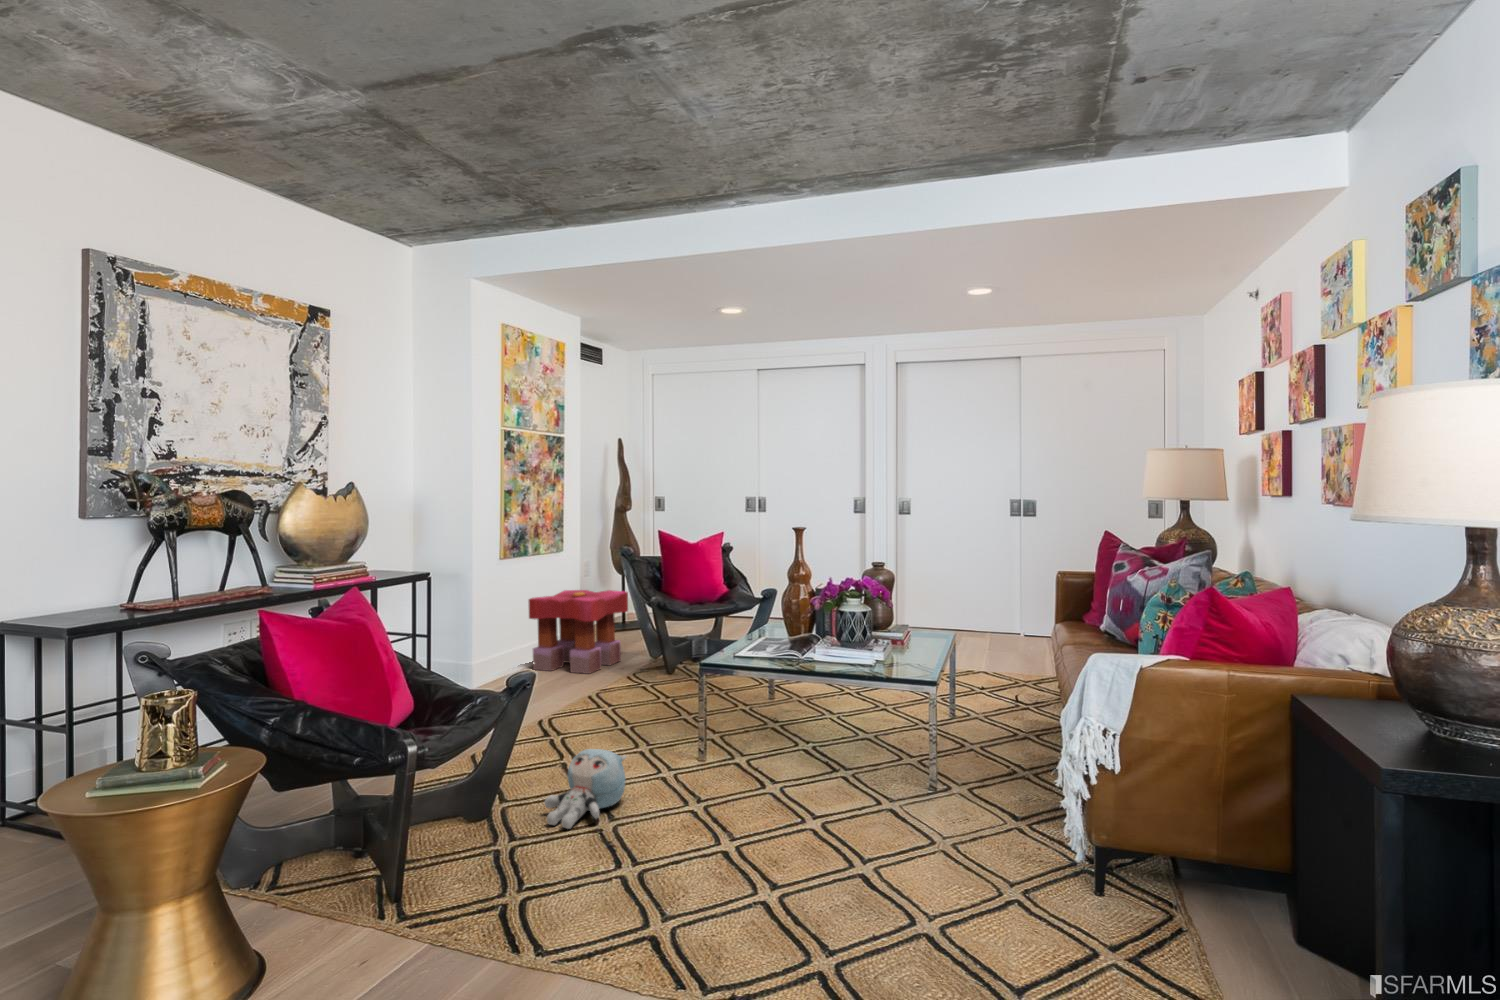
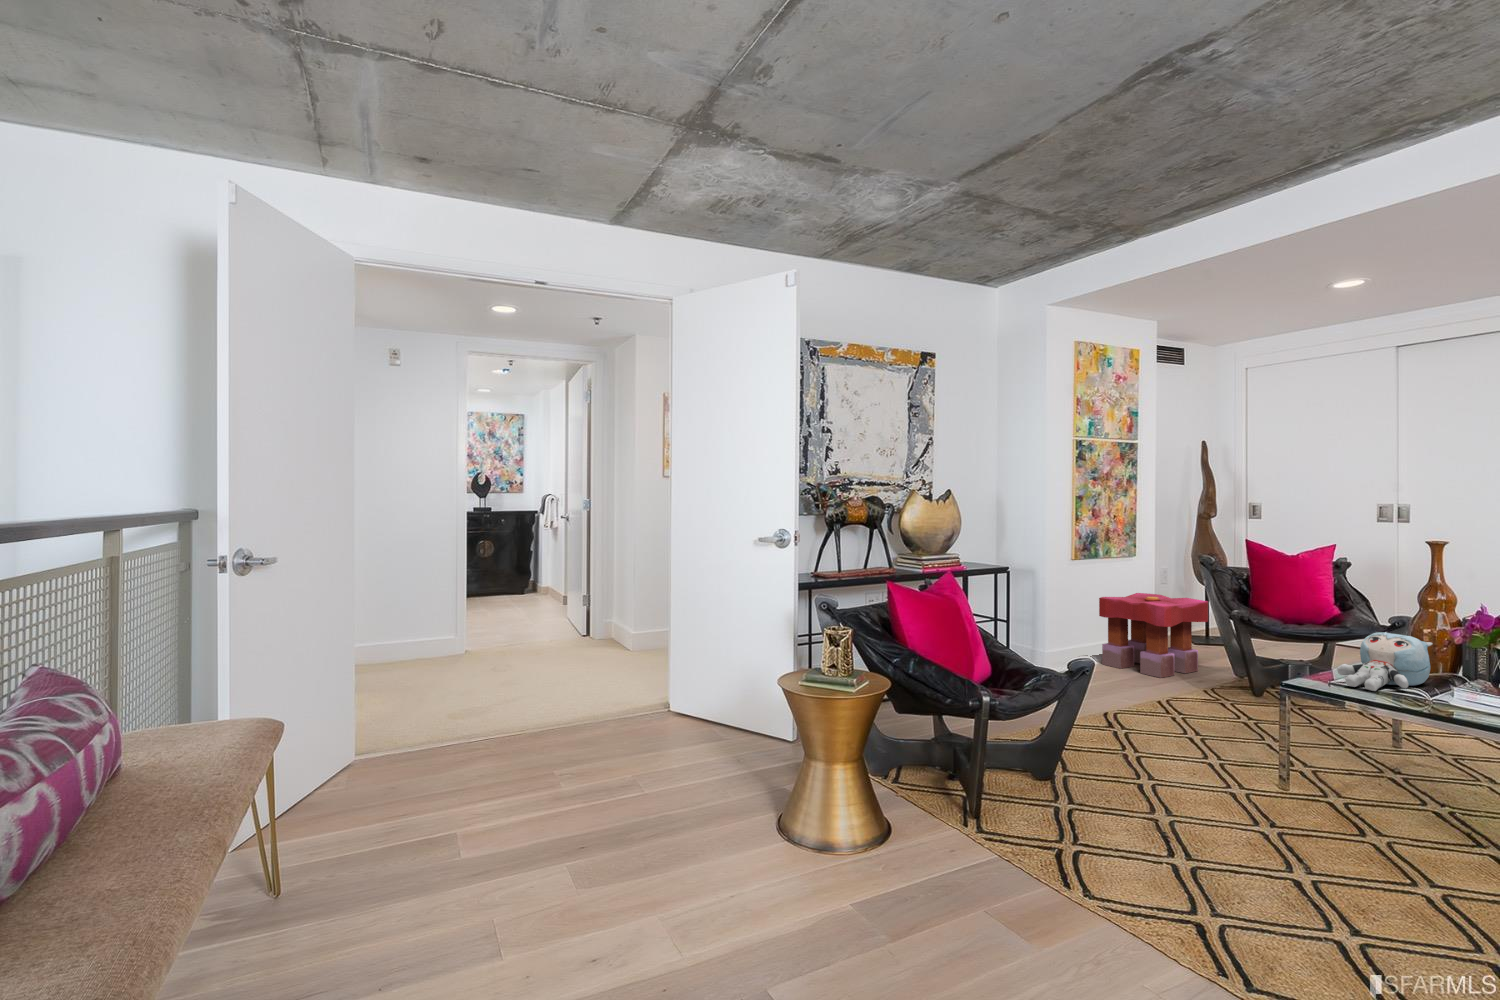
plush toy: present [544,749,626,829] -> present [1337,632,1432,691]

